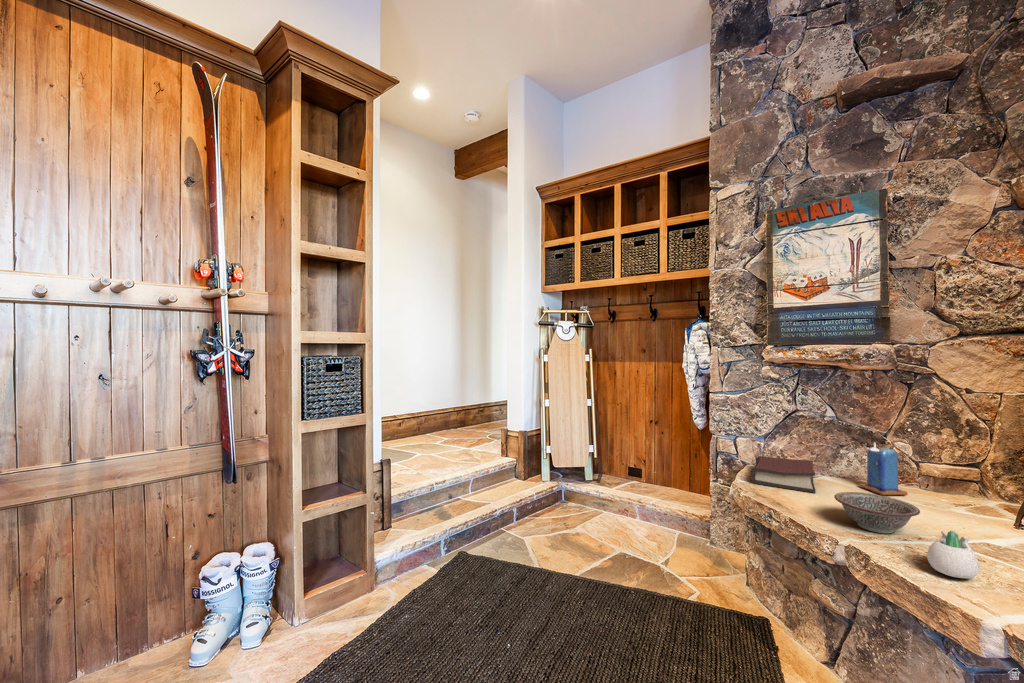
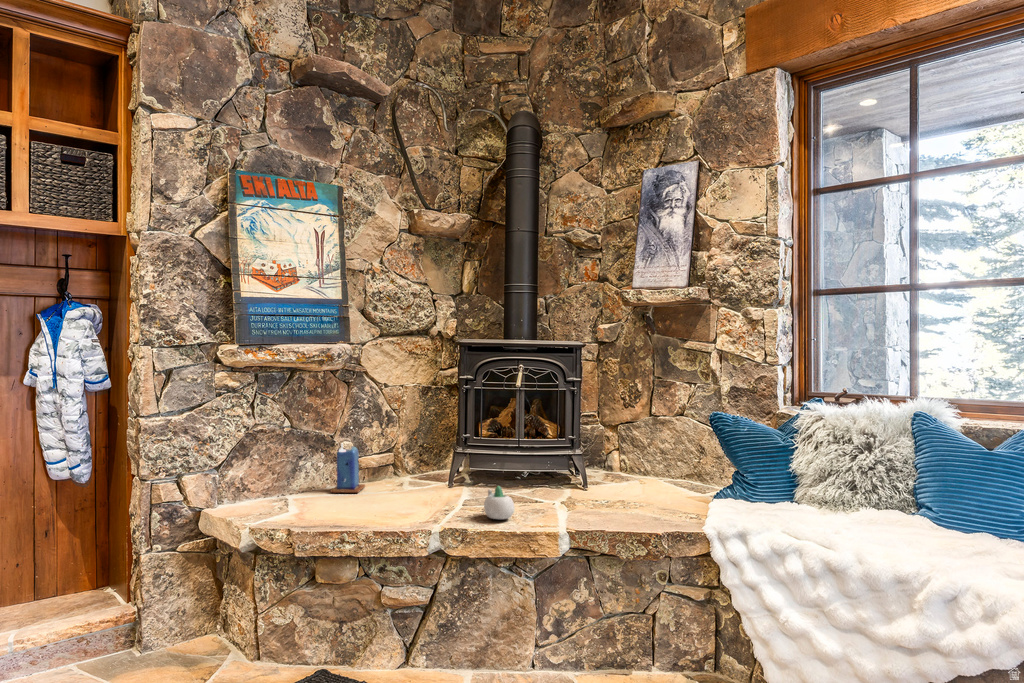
hardback book: present [751,456,816,493] -> none [229,480,328,522]
decorative bowl: present [834,492,920,533] -> none [386,484,448,517]

